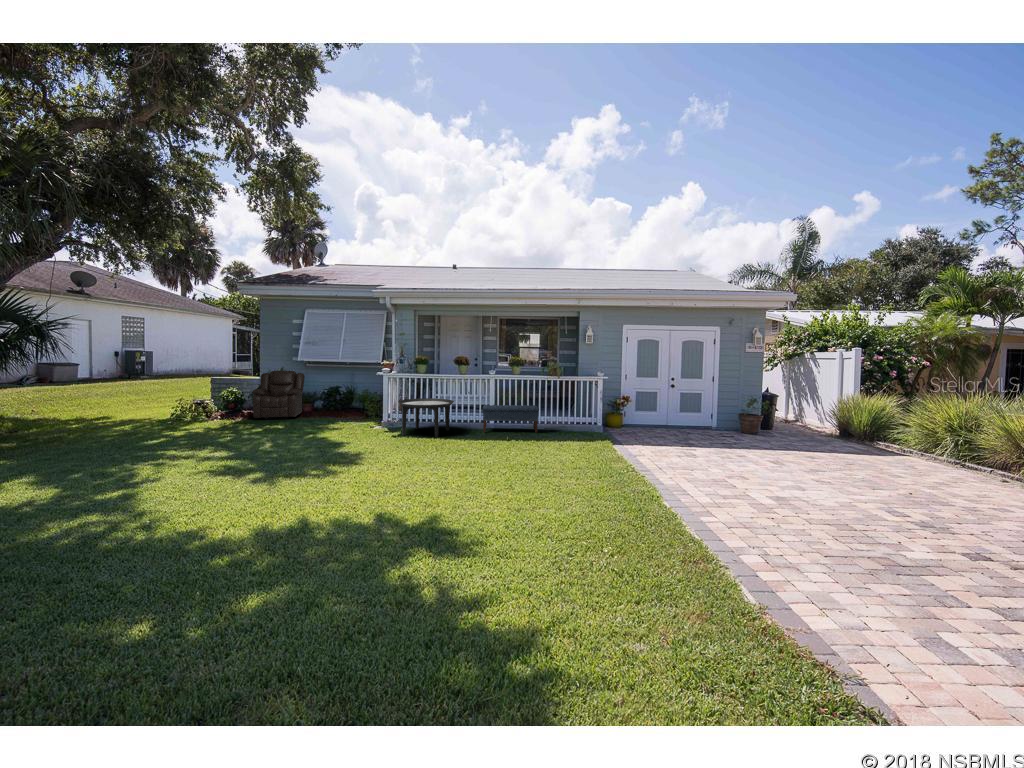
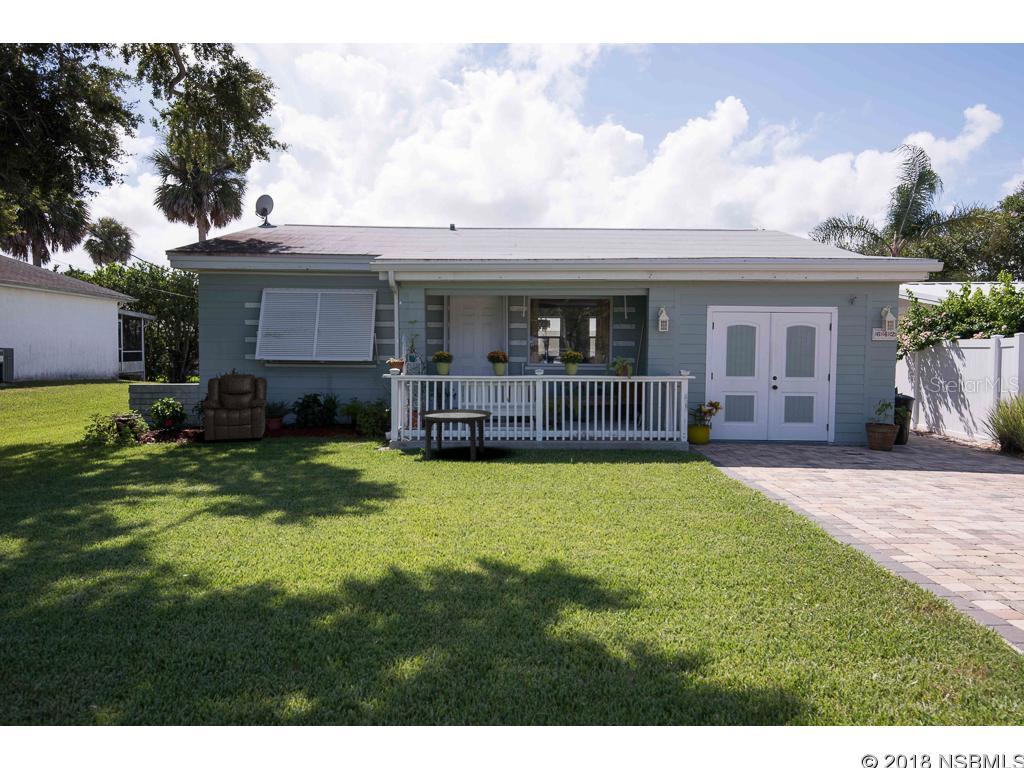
bench: present [483,405,539,433] -> none [527,416,605,454]

